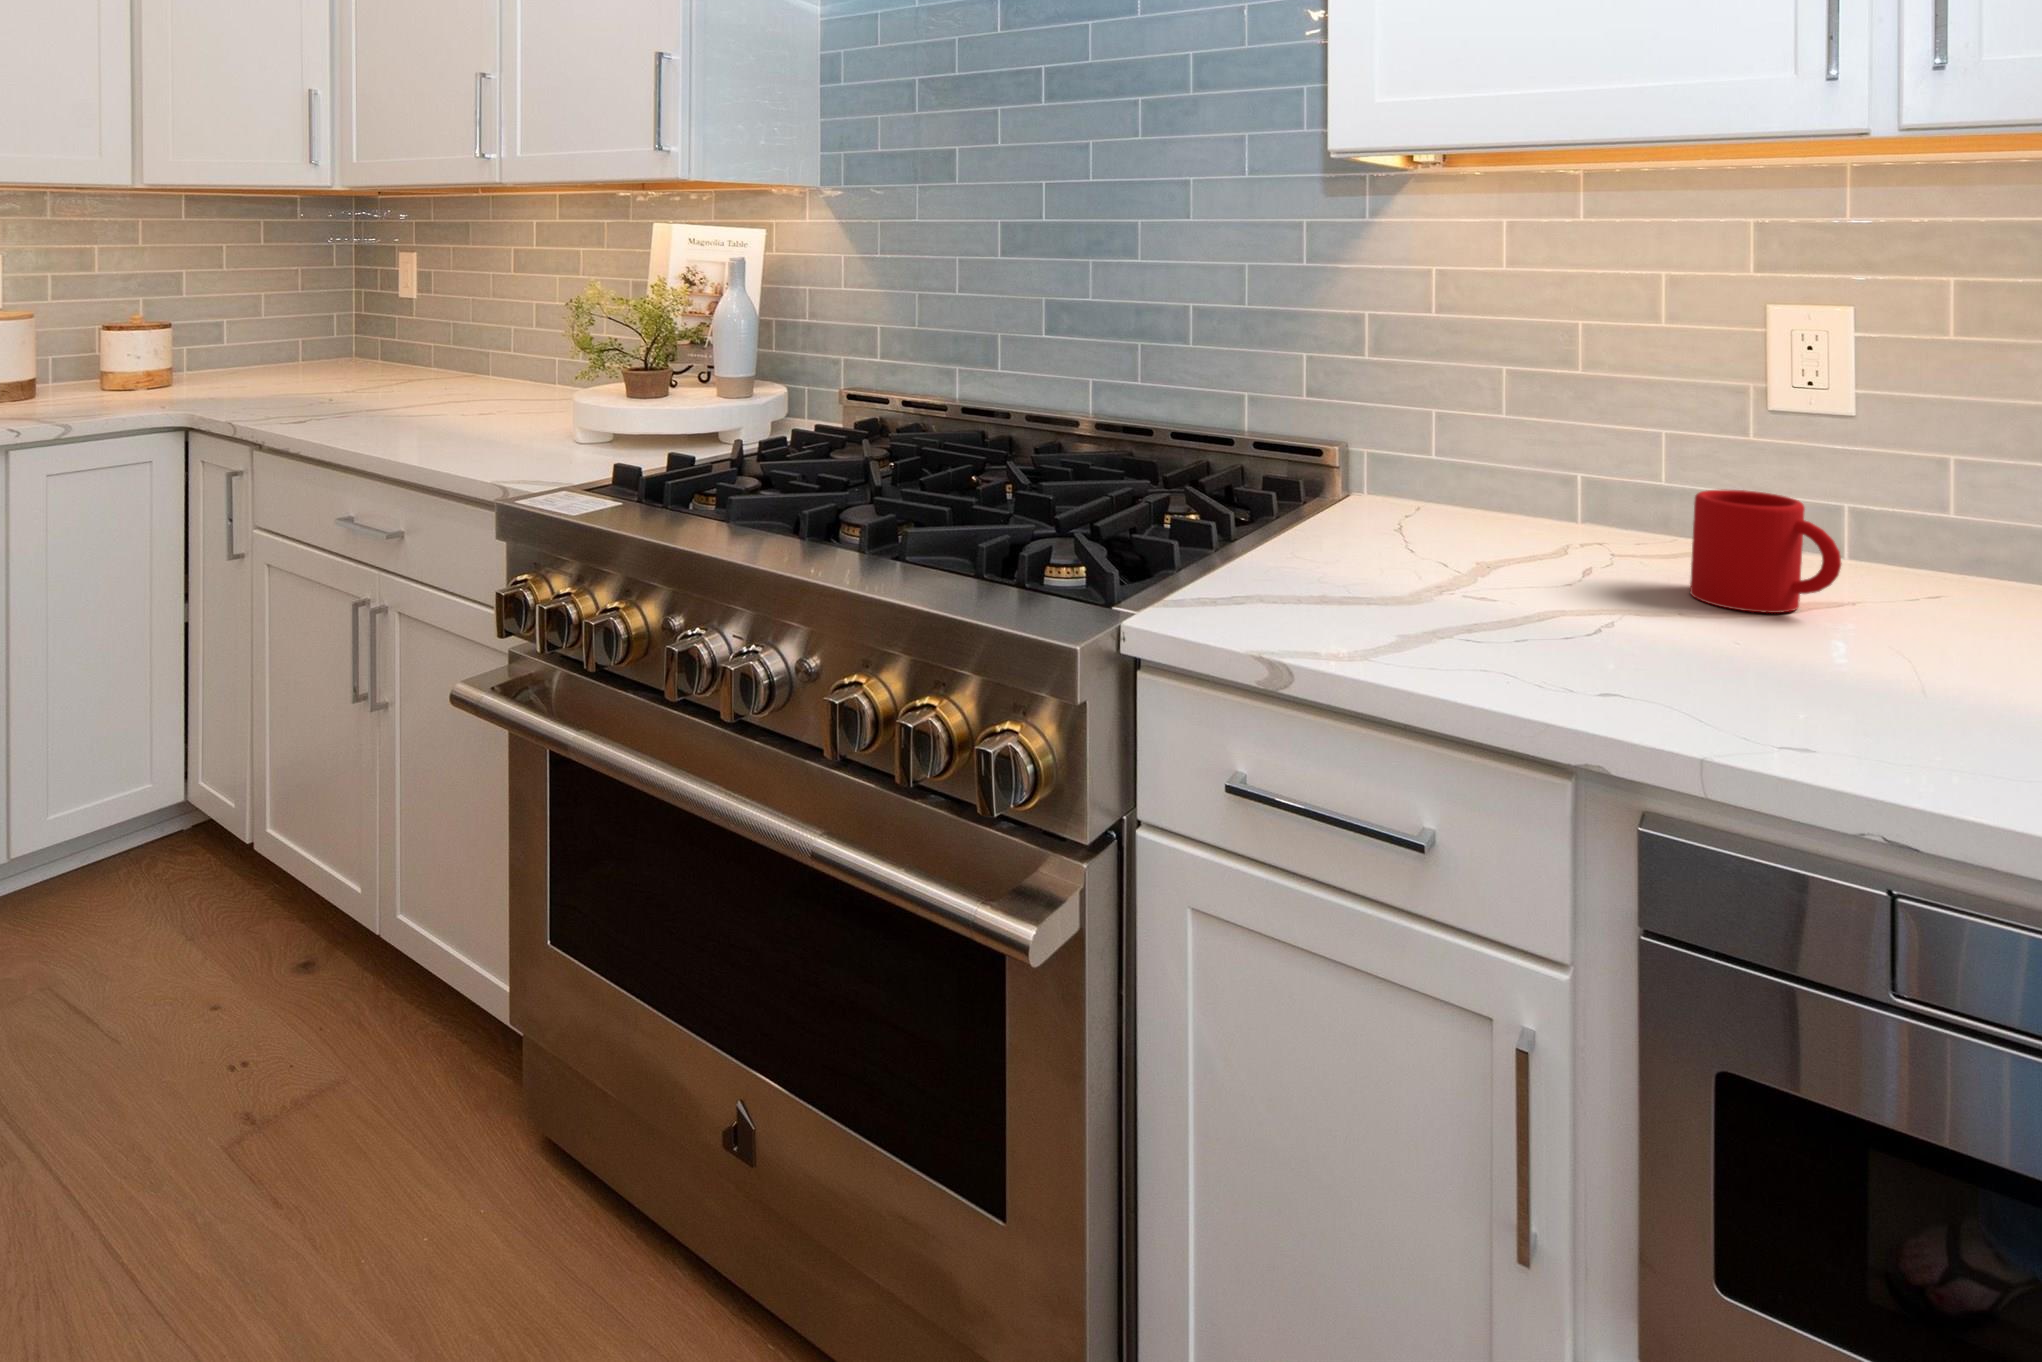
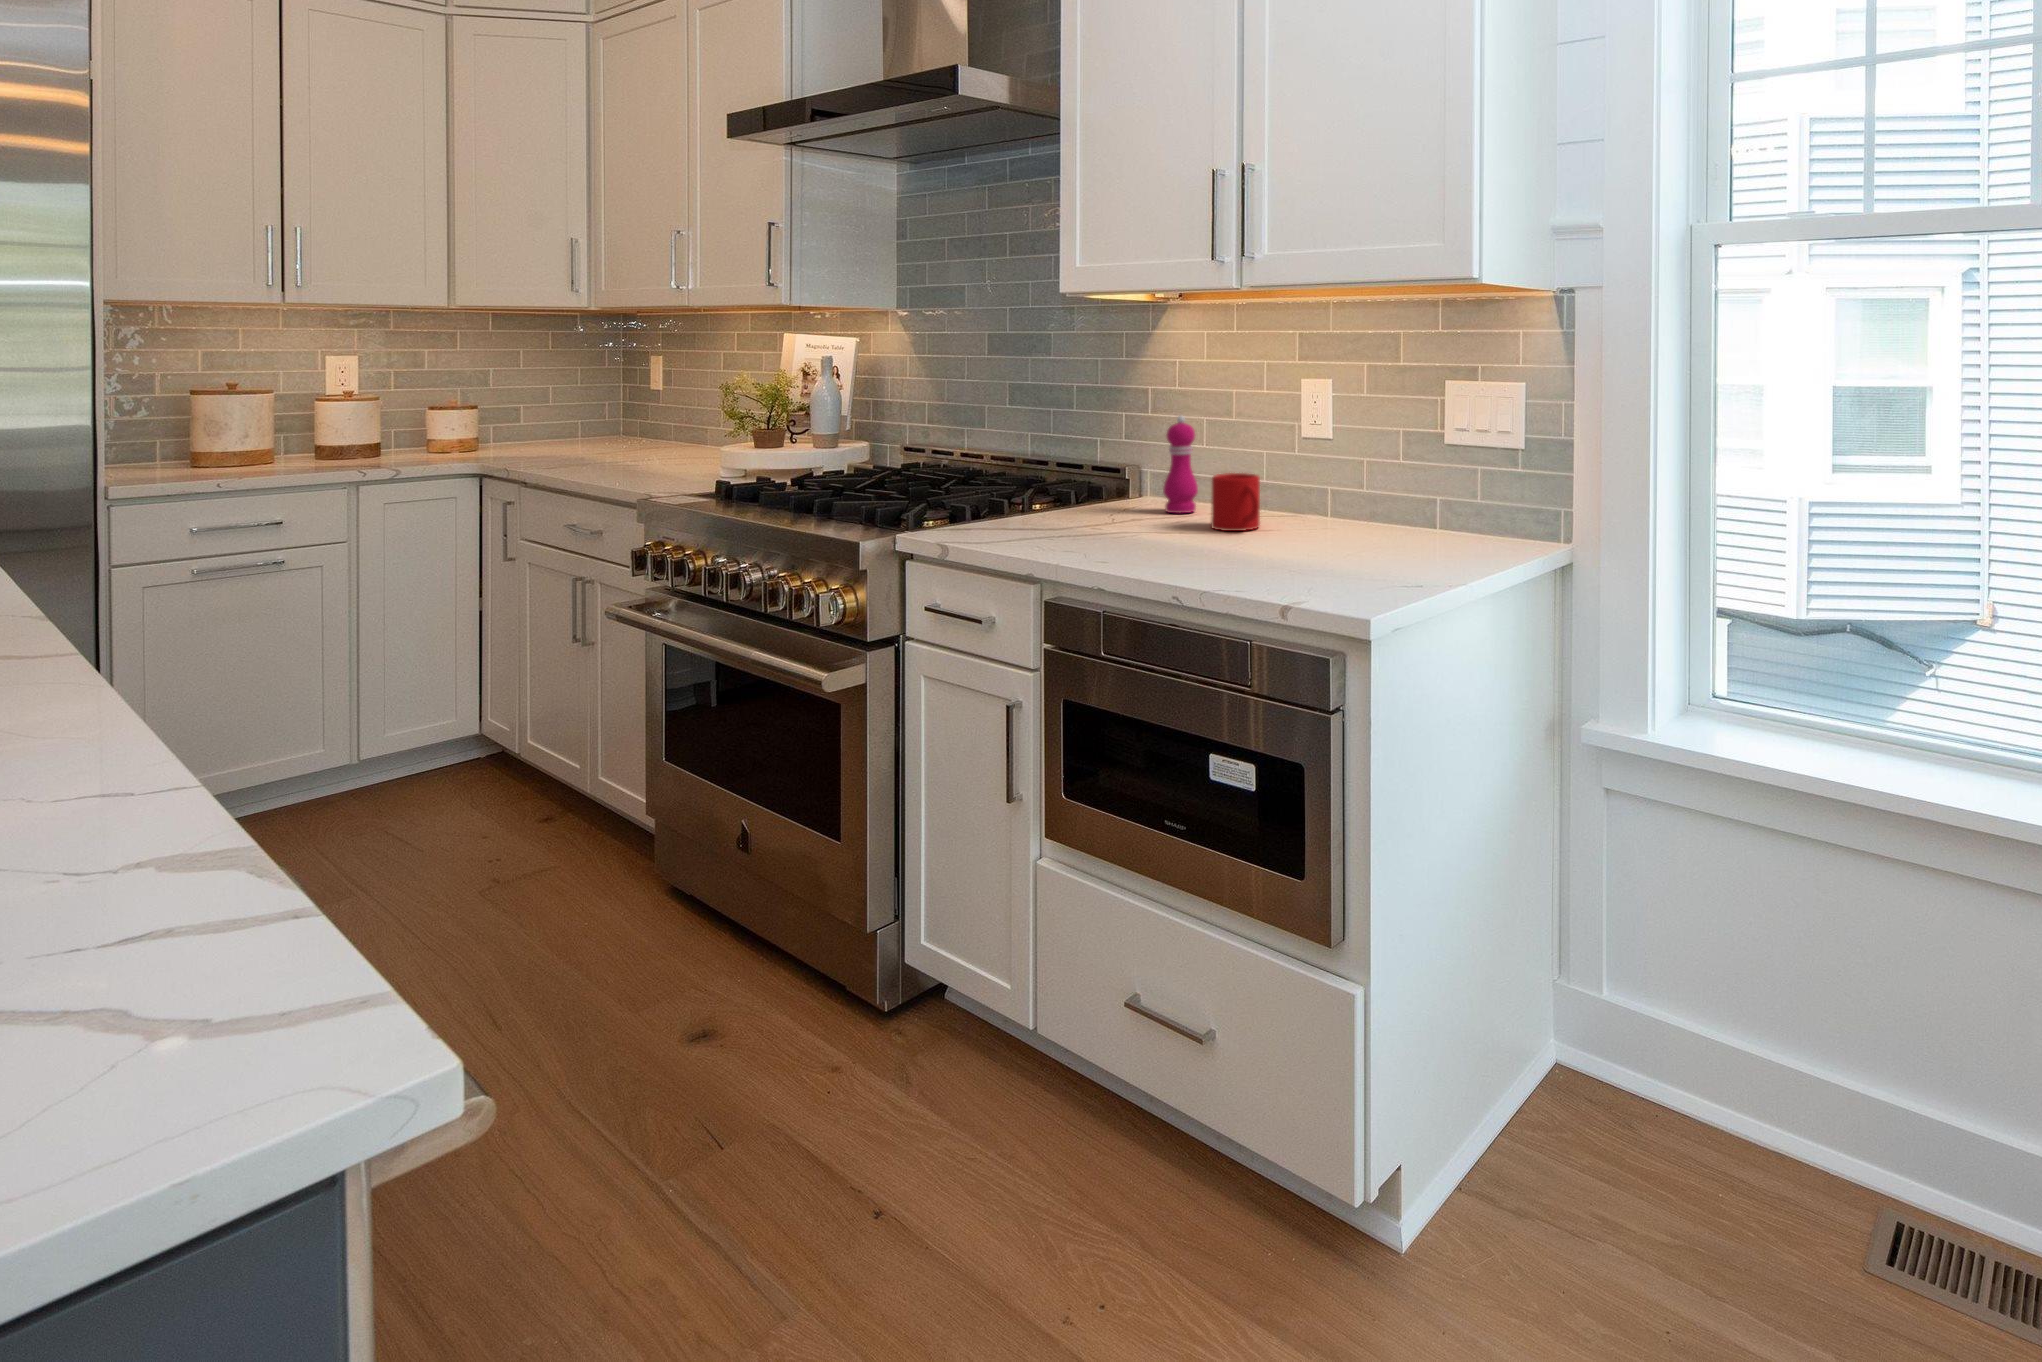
pepper mill: none [1511,371,1580,557] -> present [1163,416,1198,513]

